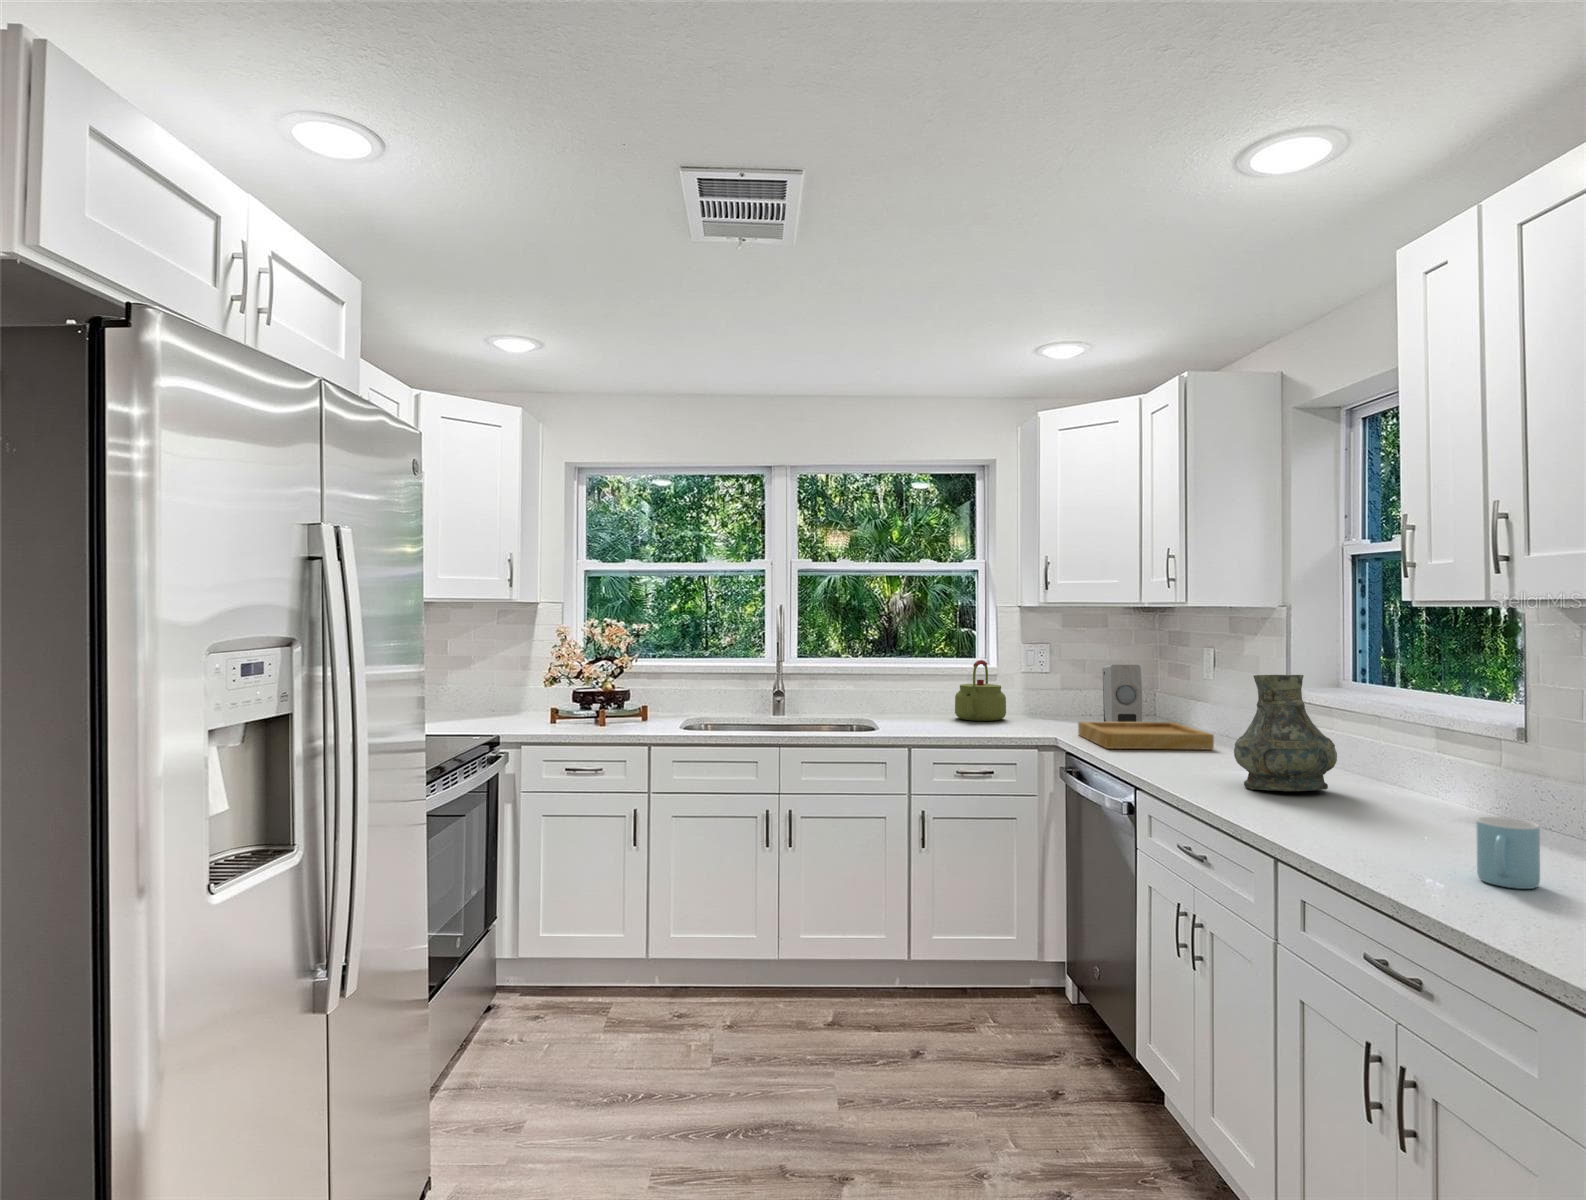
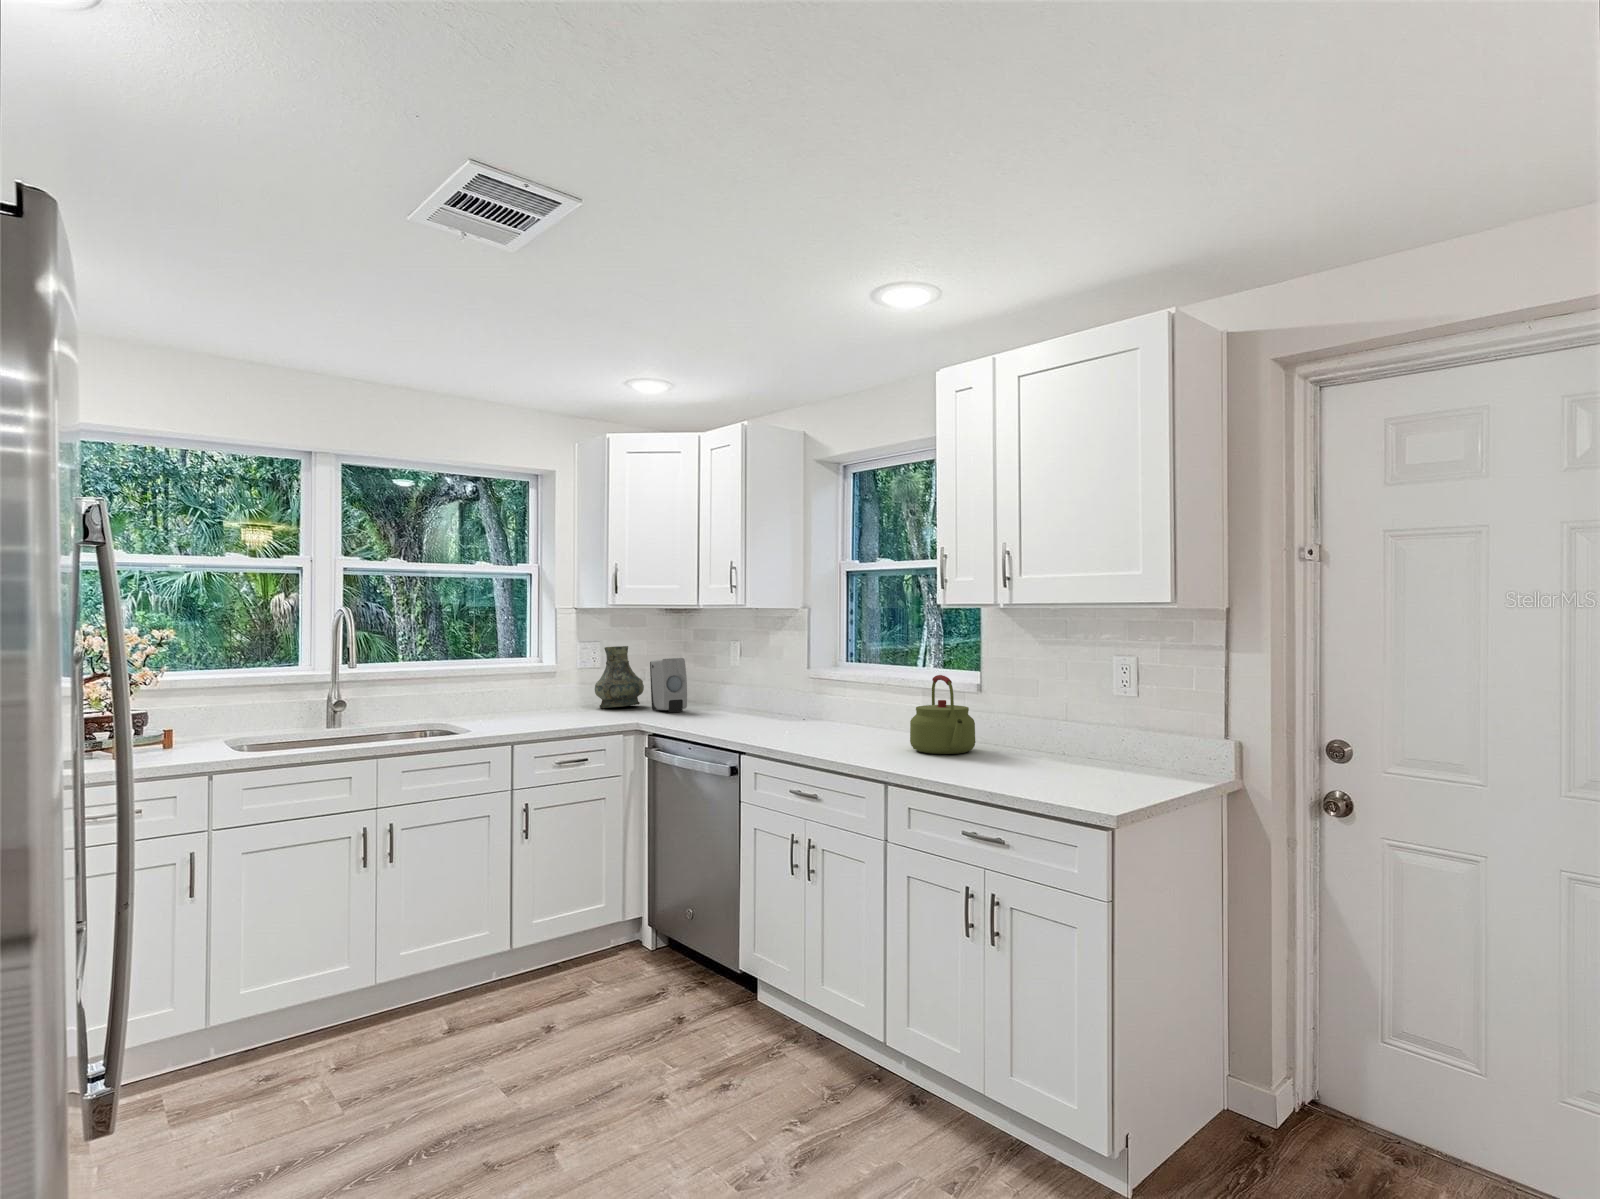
kettle: present [955,660,1006,721] -> present [910,675,975,754]
vase: present [1234,675,1337,791] -> present [595,646,644,708]
tray: present [1078,722,1214,750] -> none [648,703,761,728]
mug: present [1477,817,1540,889] -> none [1013,738,1045,780]

